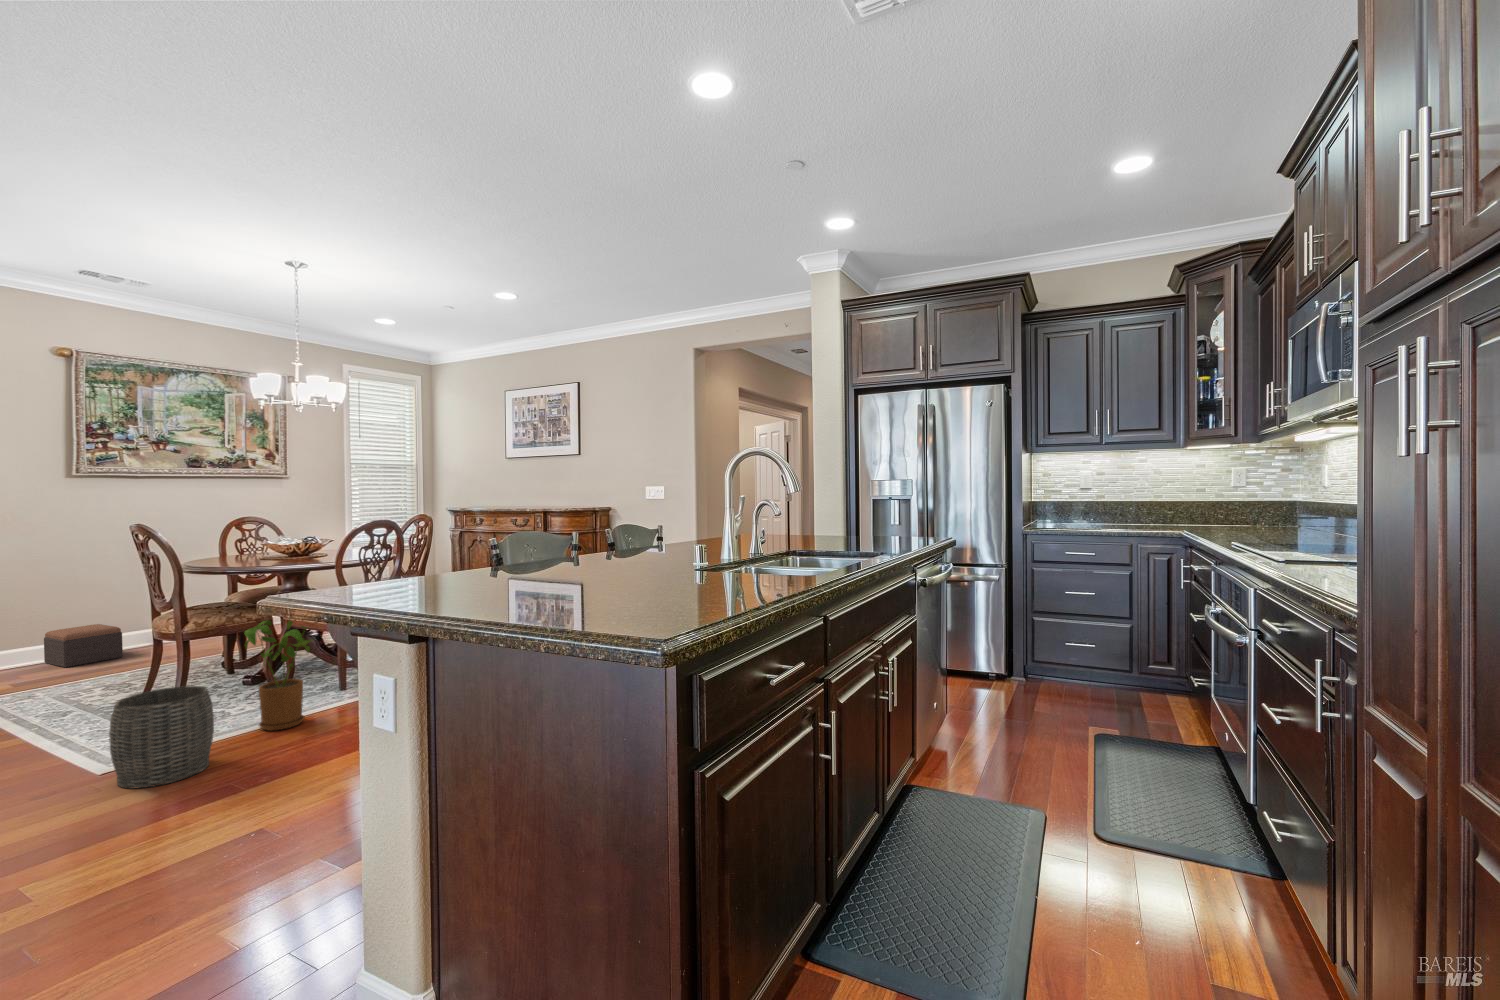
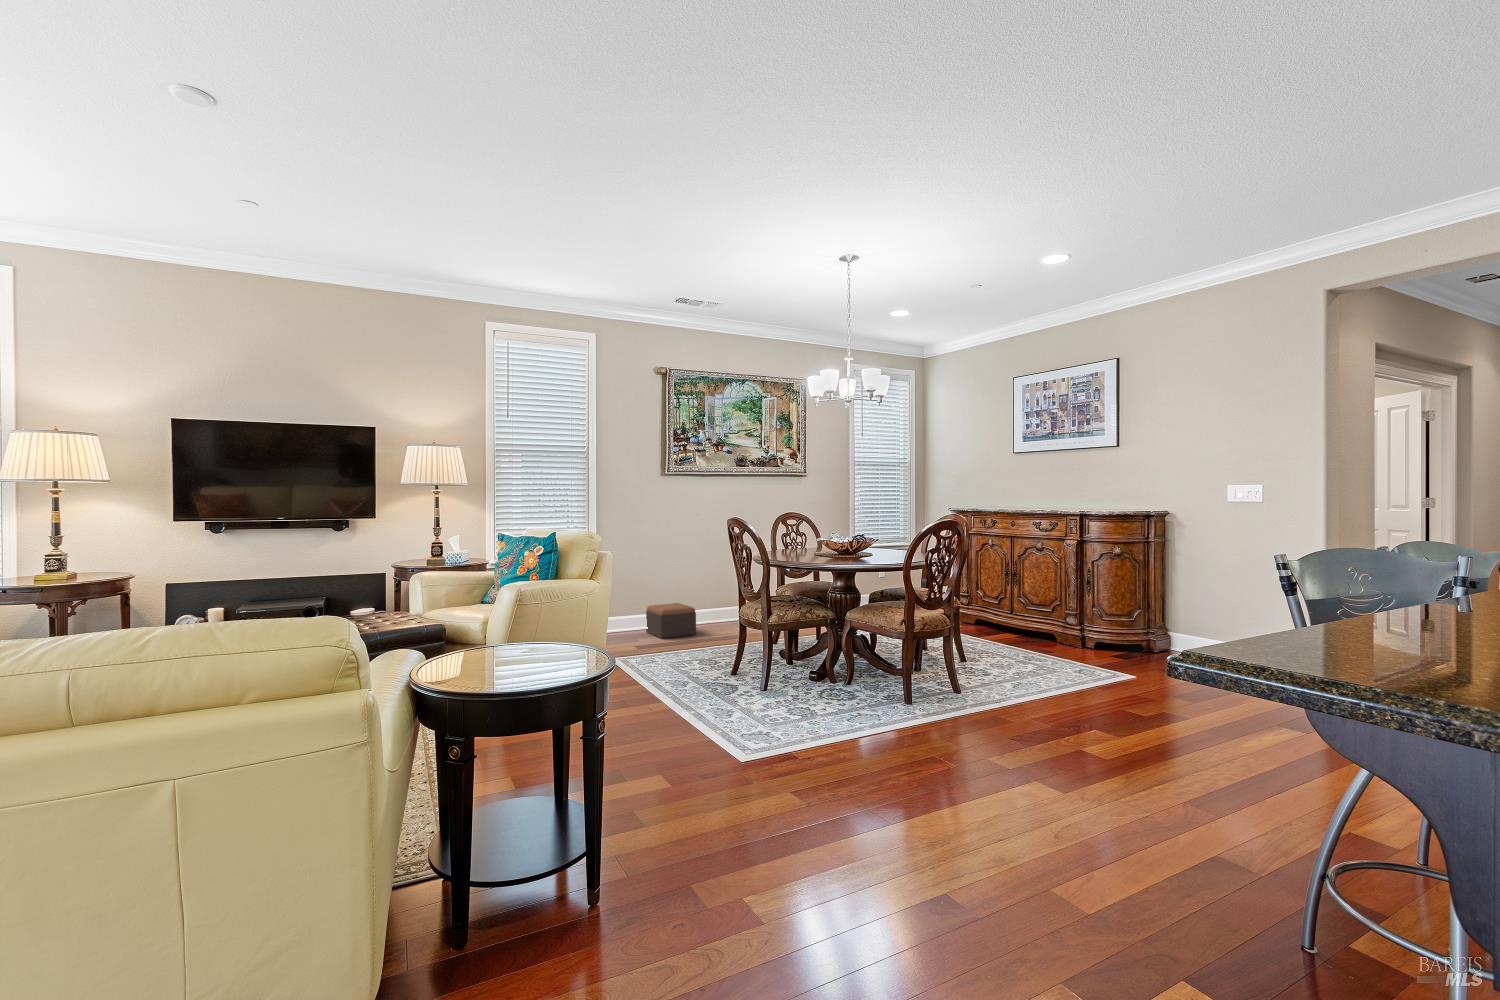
house plant: present [245,621,312,731] -> none [840,606,914,745]
woven basket: present [109,686,214,789] -> none [756,685,837,792]

